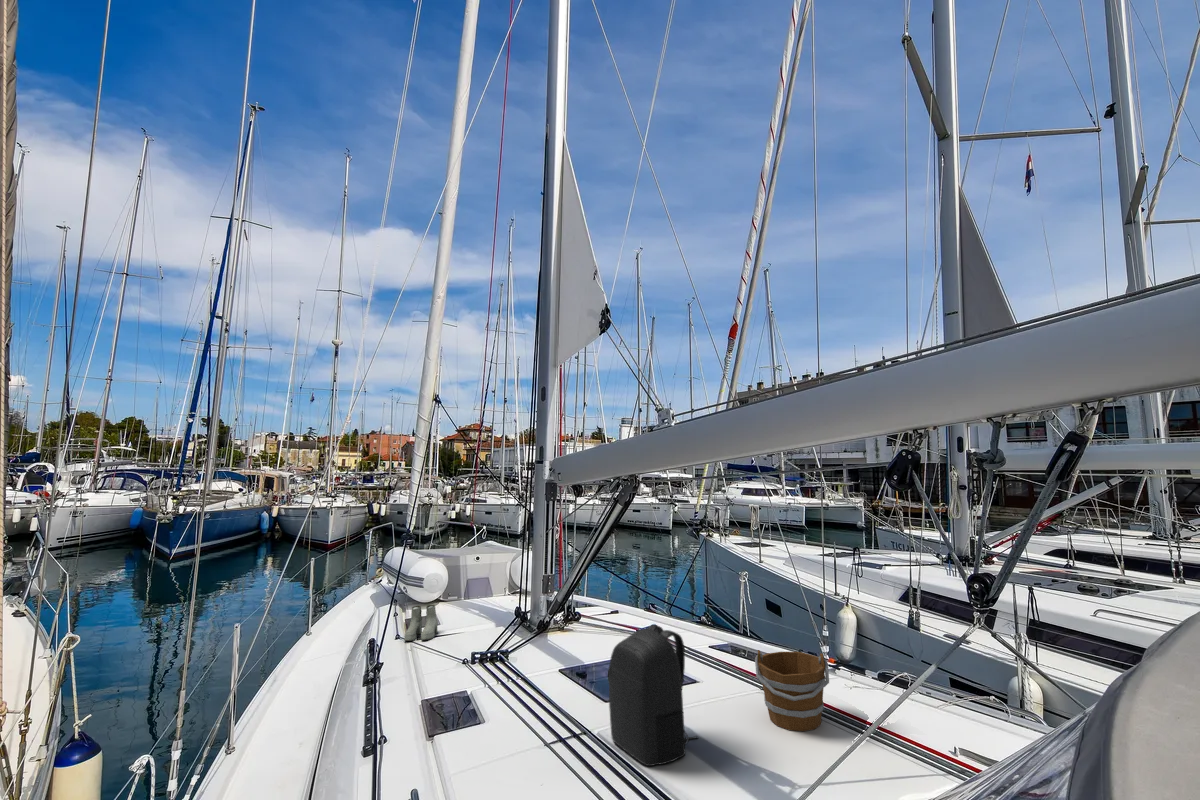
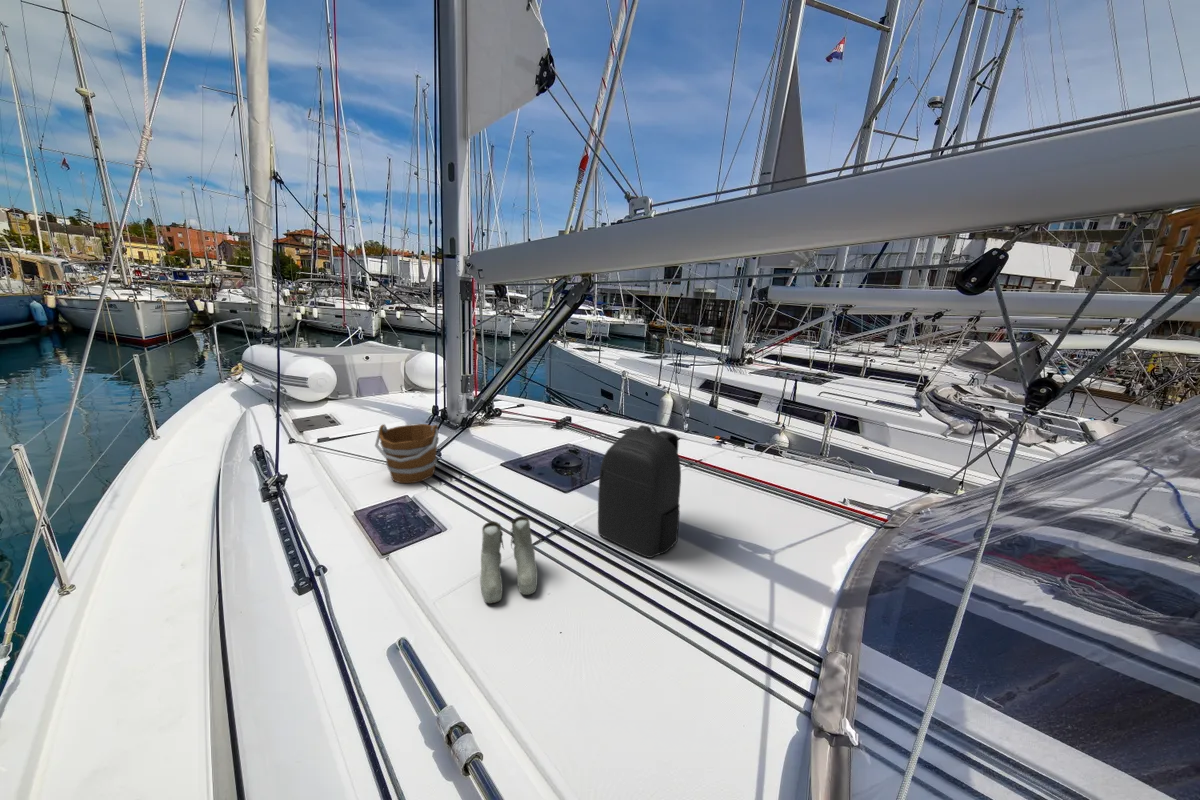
boots: present [404,605,438,641] -> present [480,516,537,603]
bucket: present [755,650,829,731] -> present [375,424,439,483]

